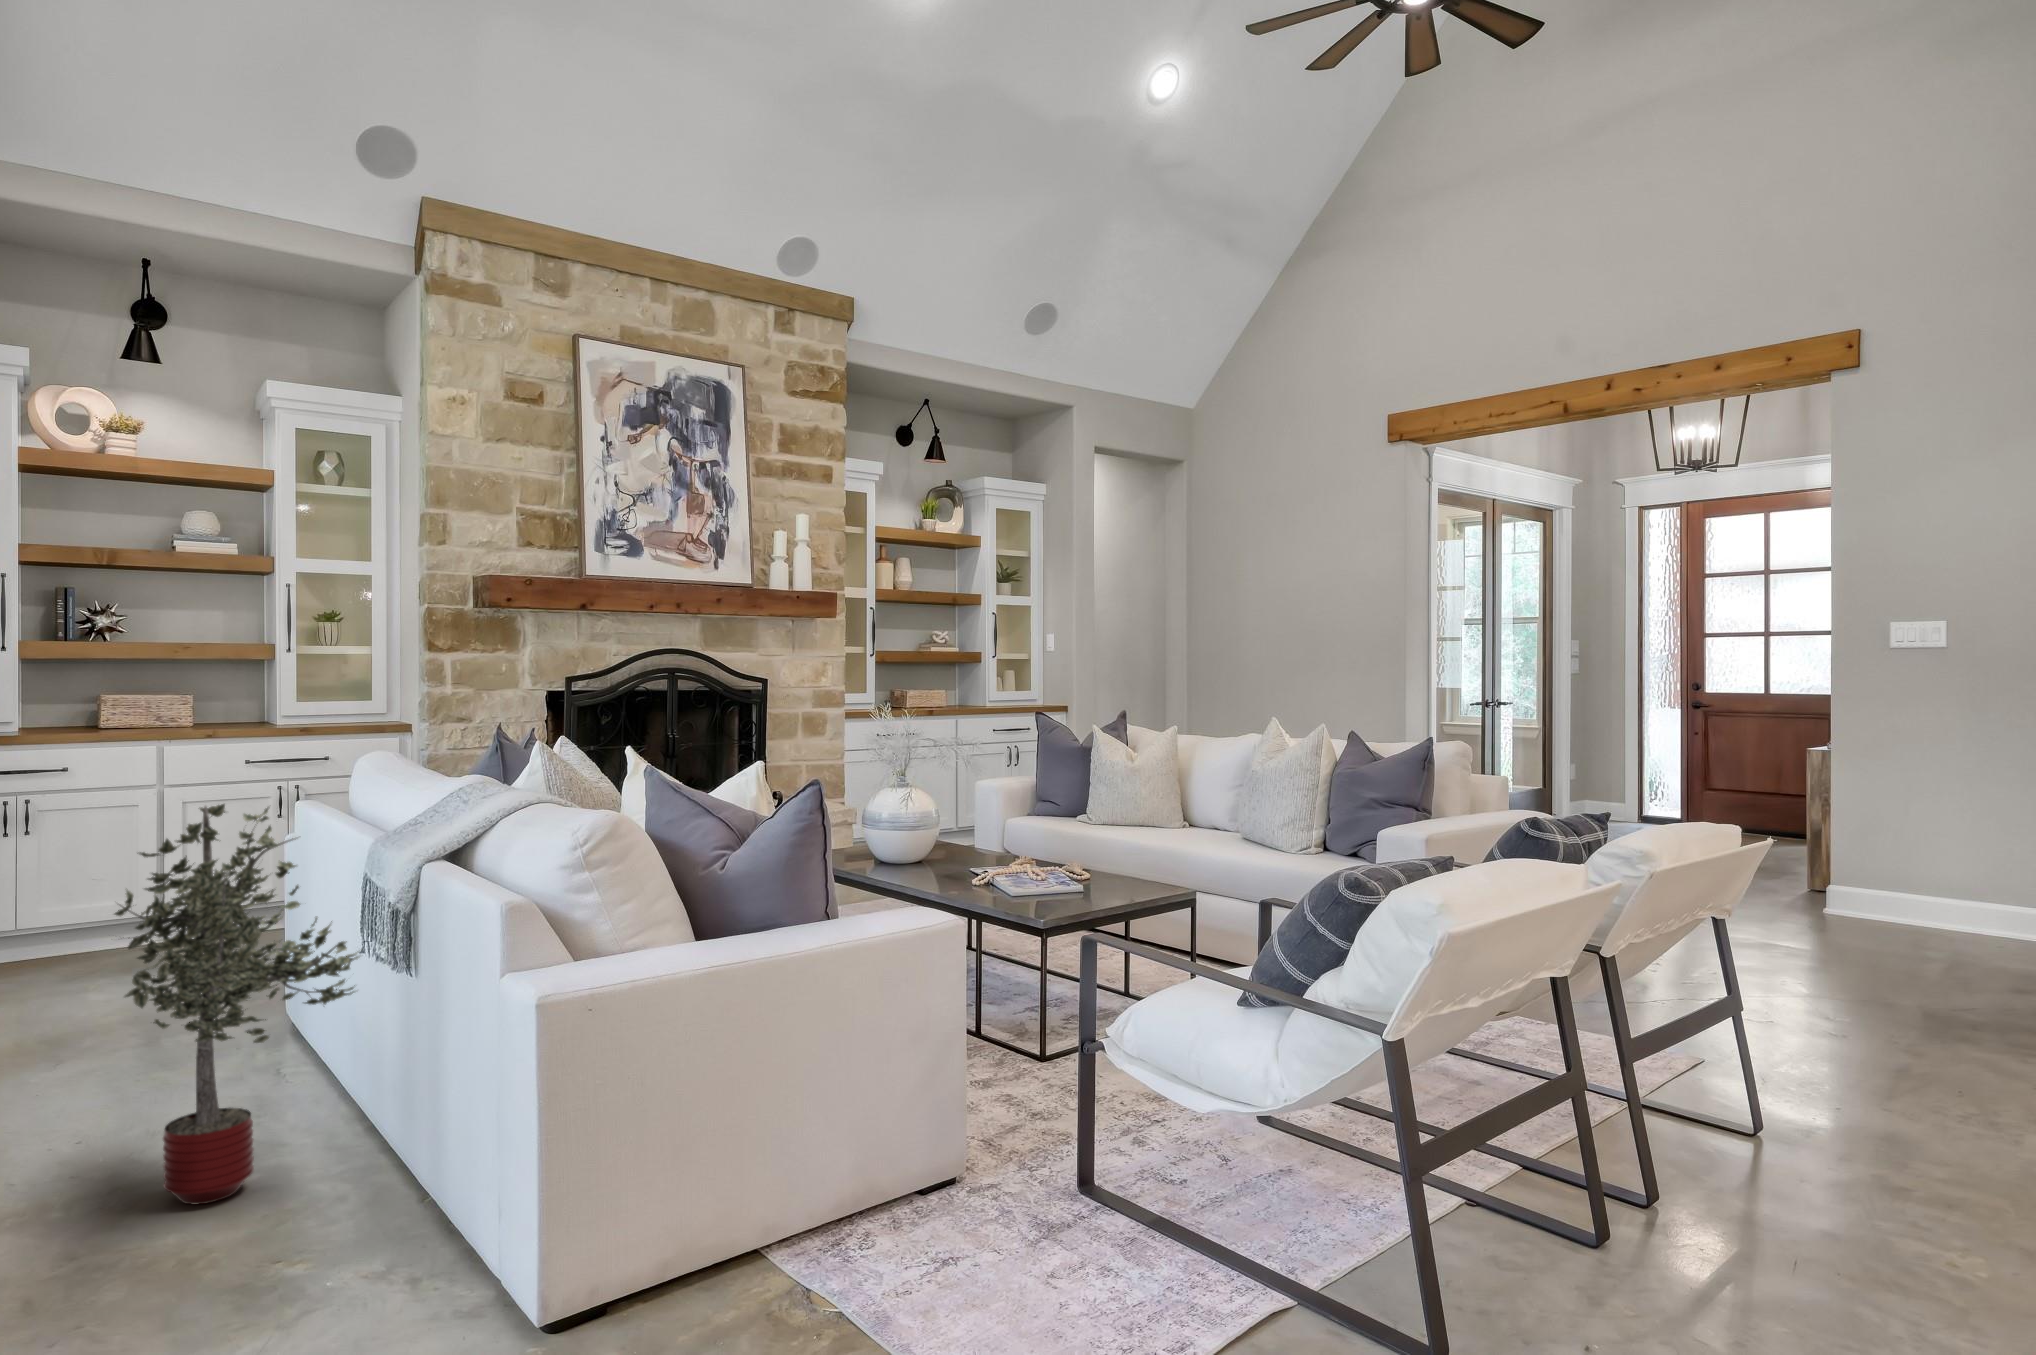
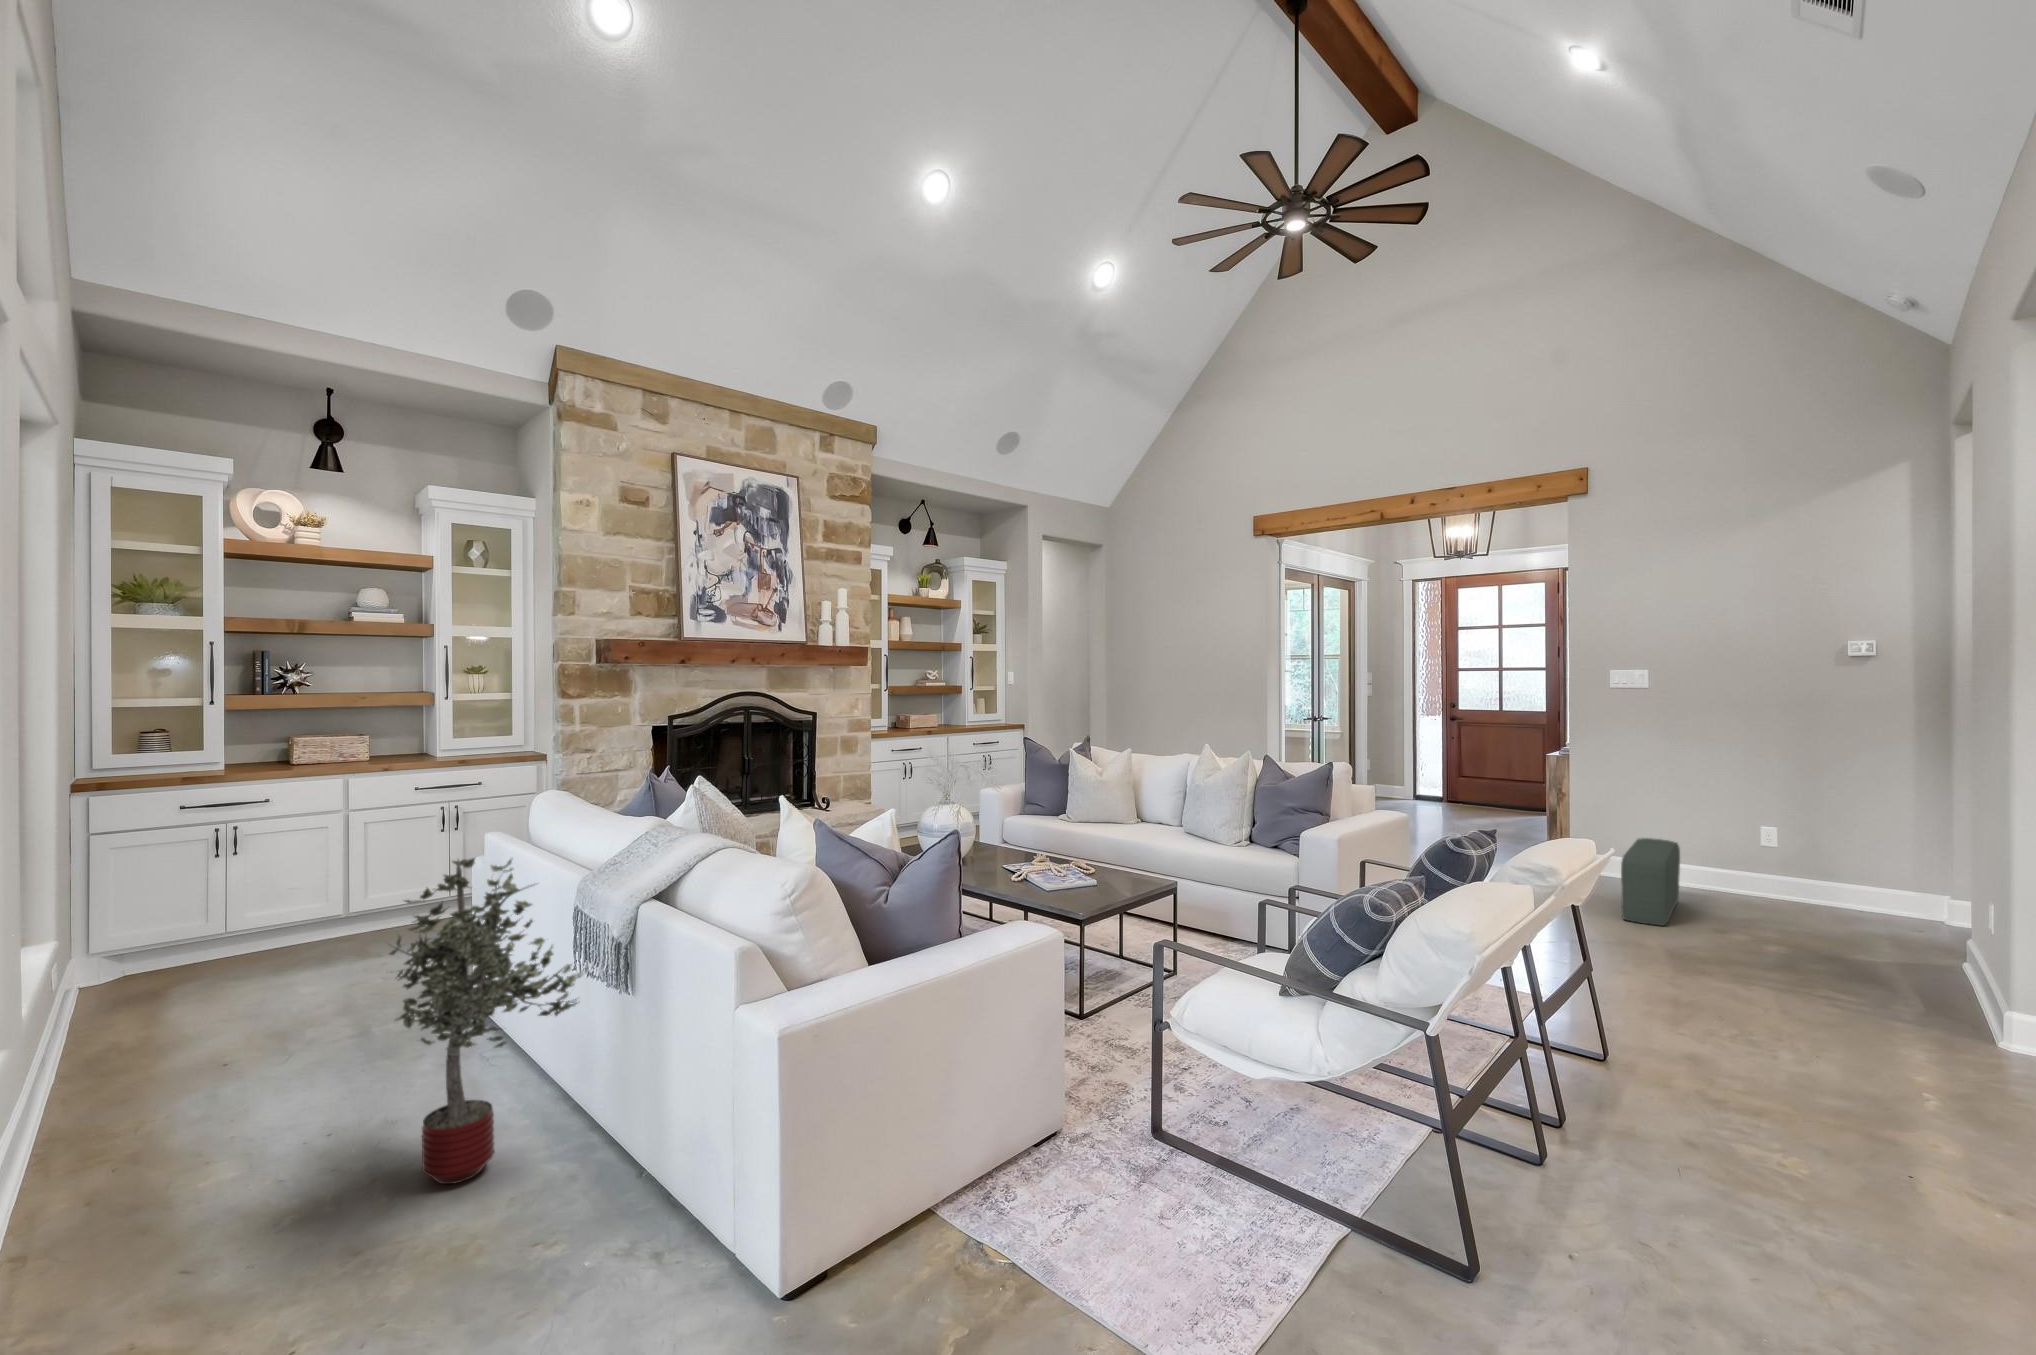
pouf: none [1865,857,1964,976] -> present [1621,838,1680,926]

